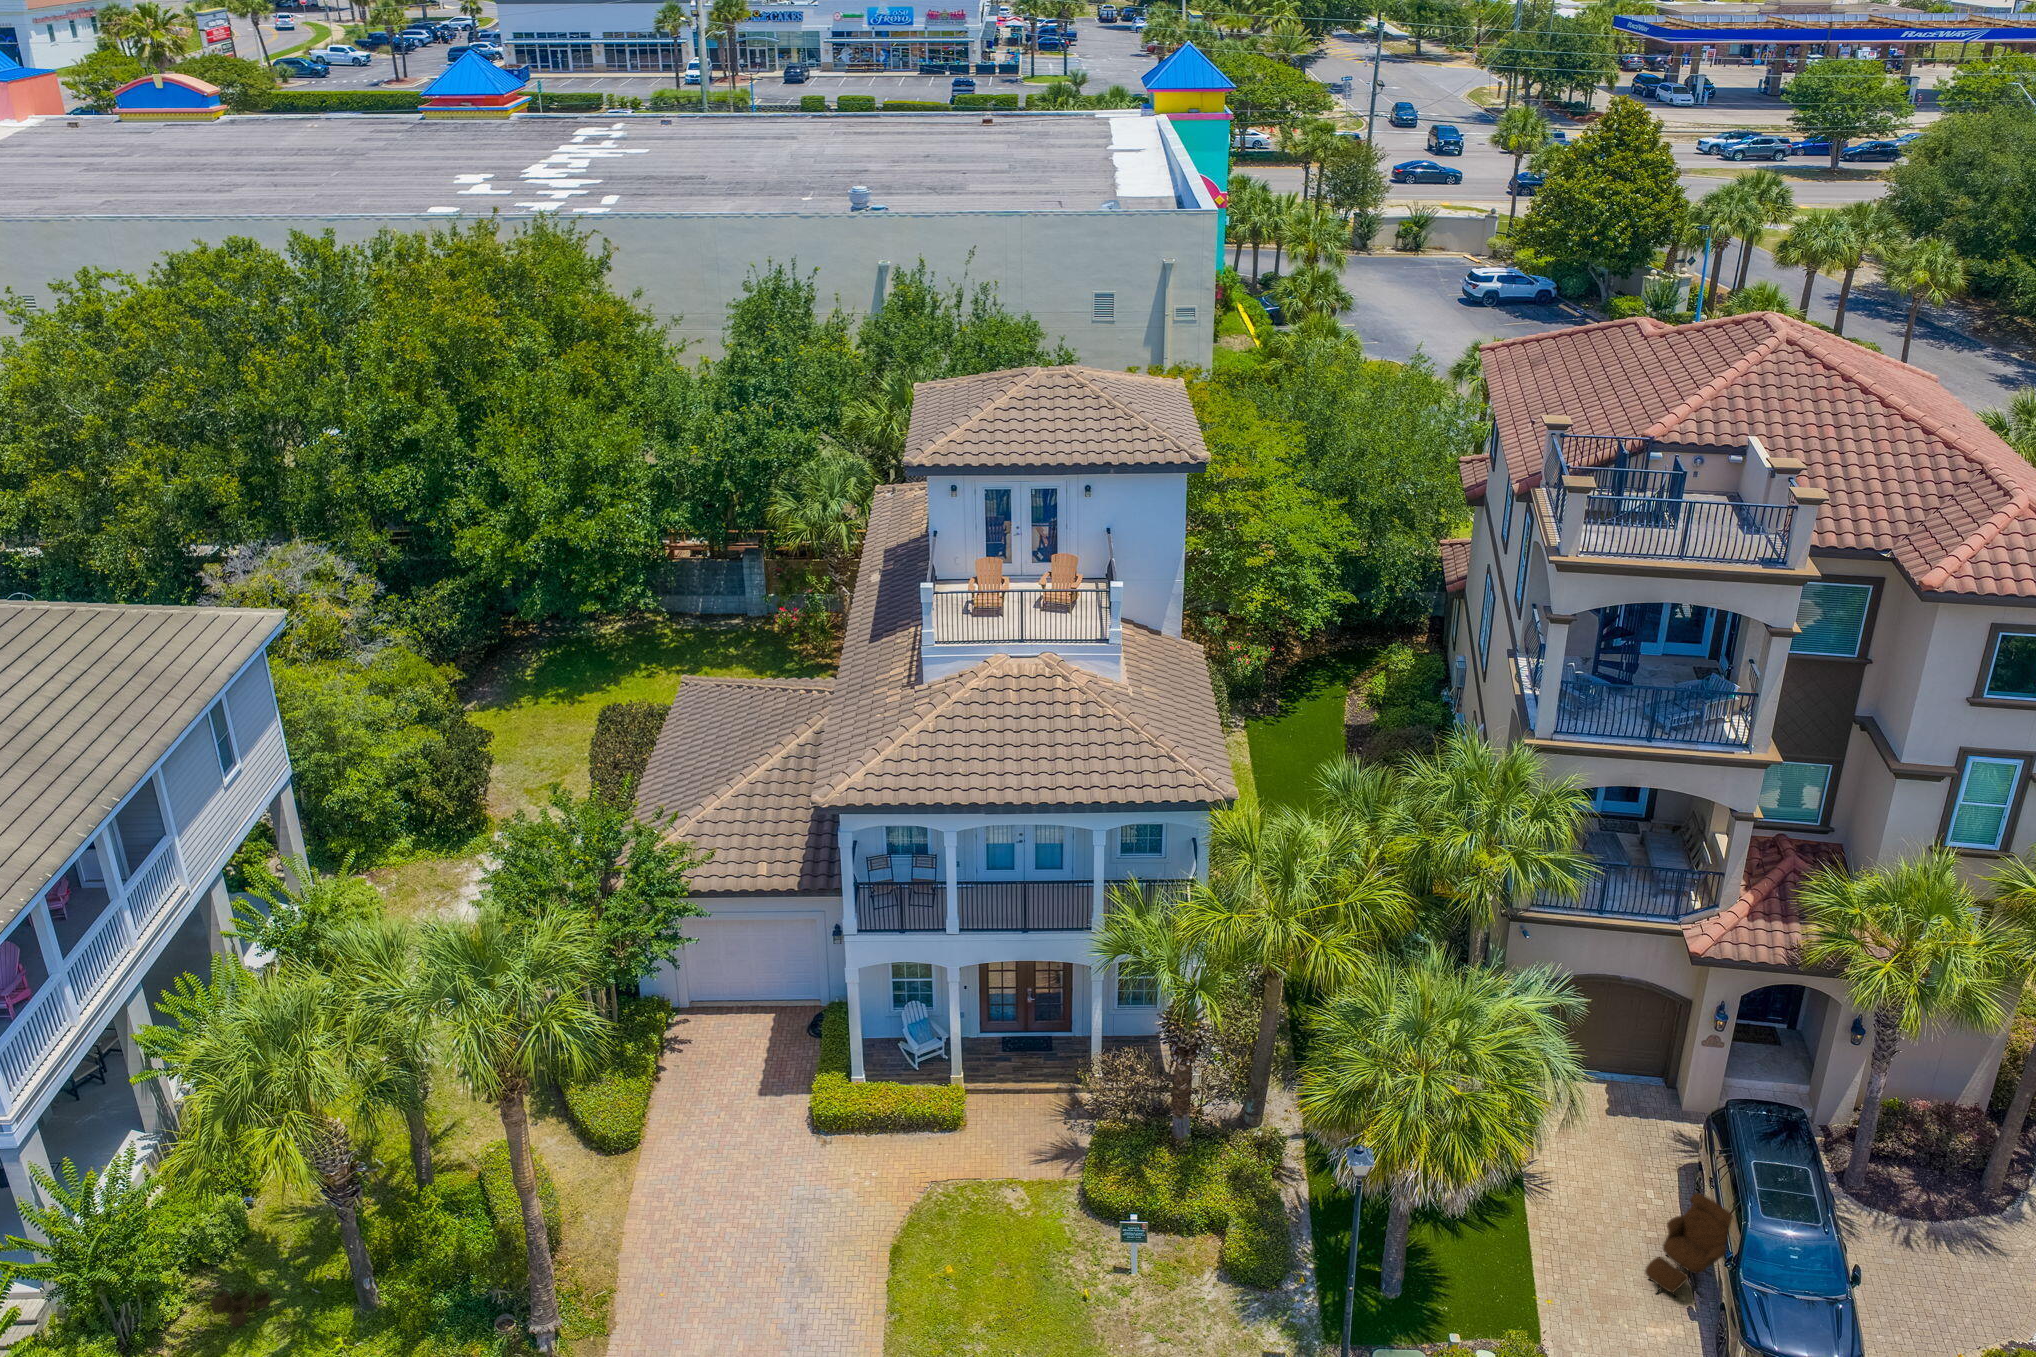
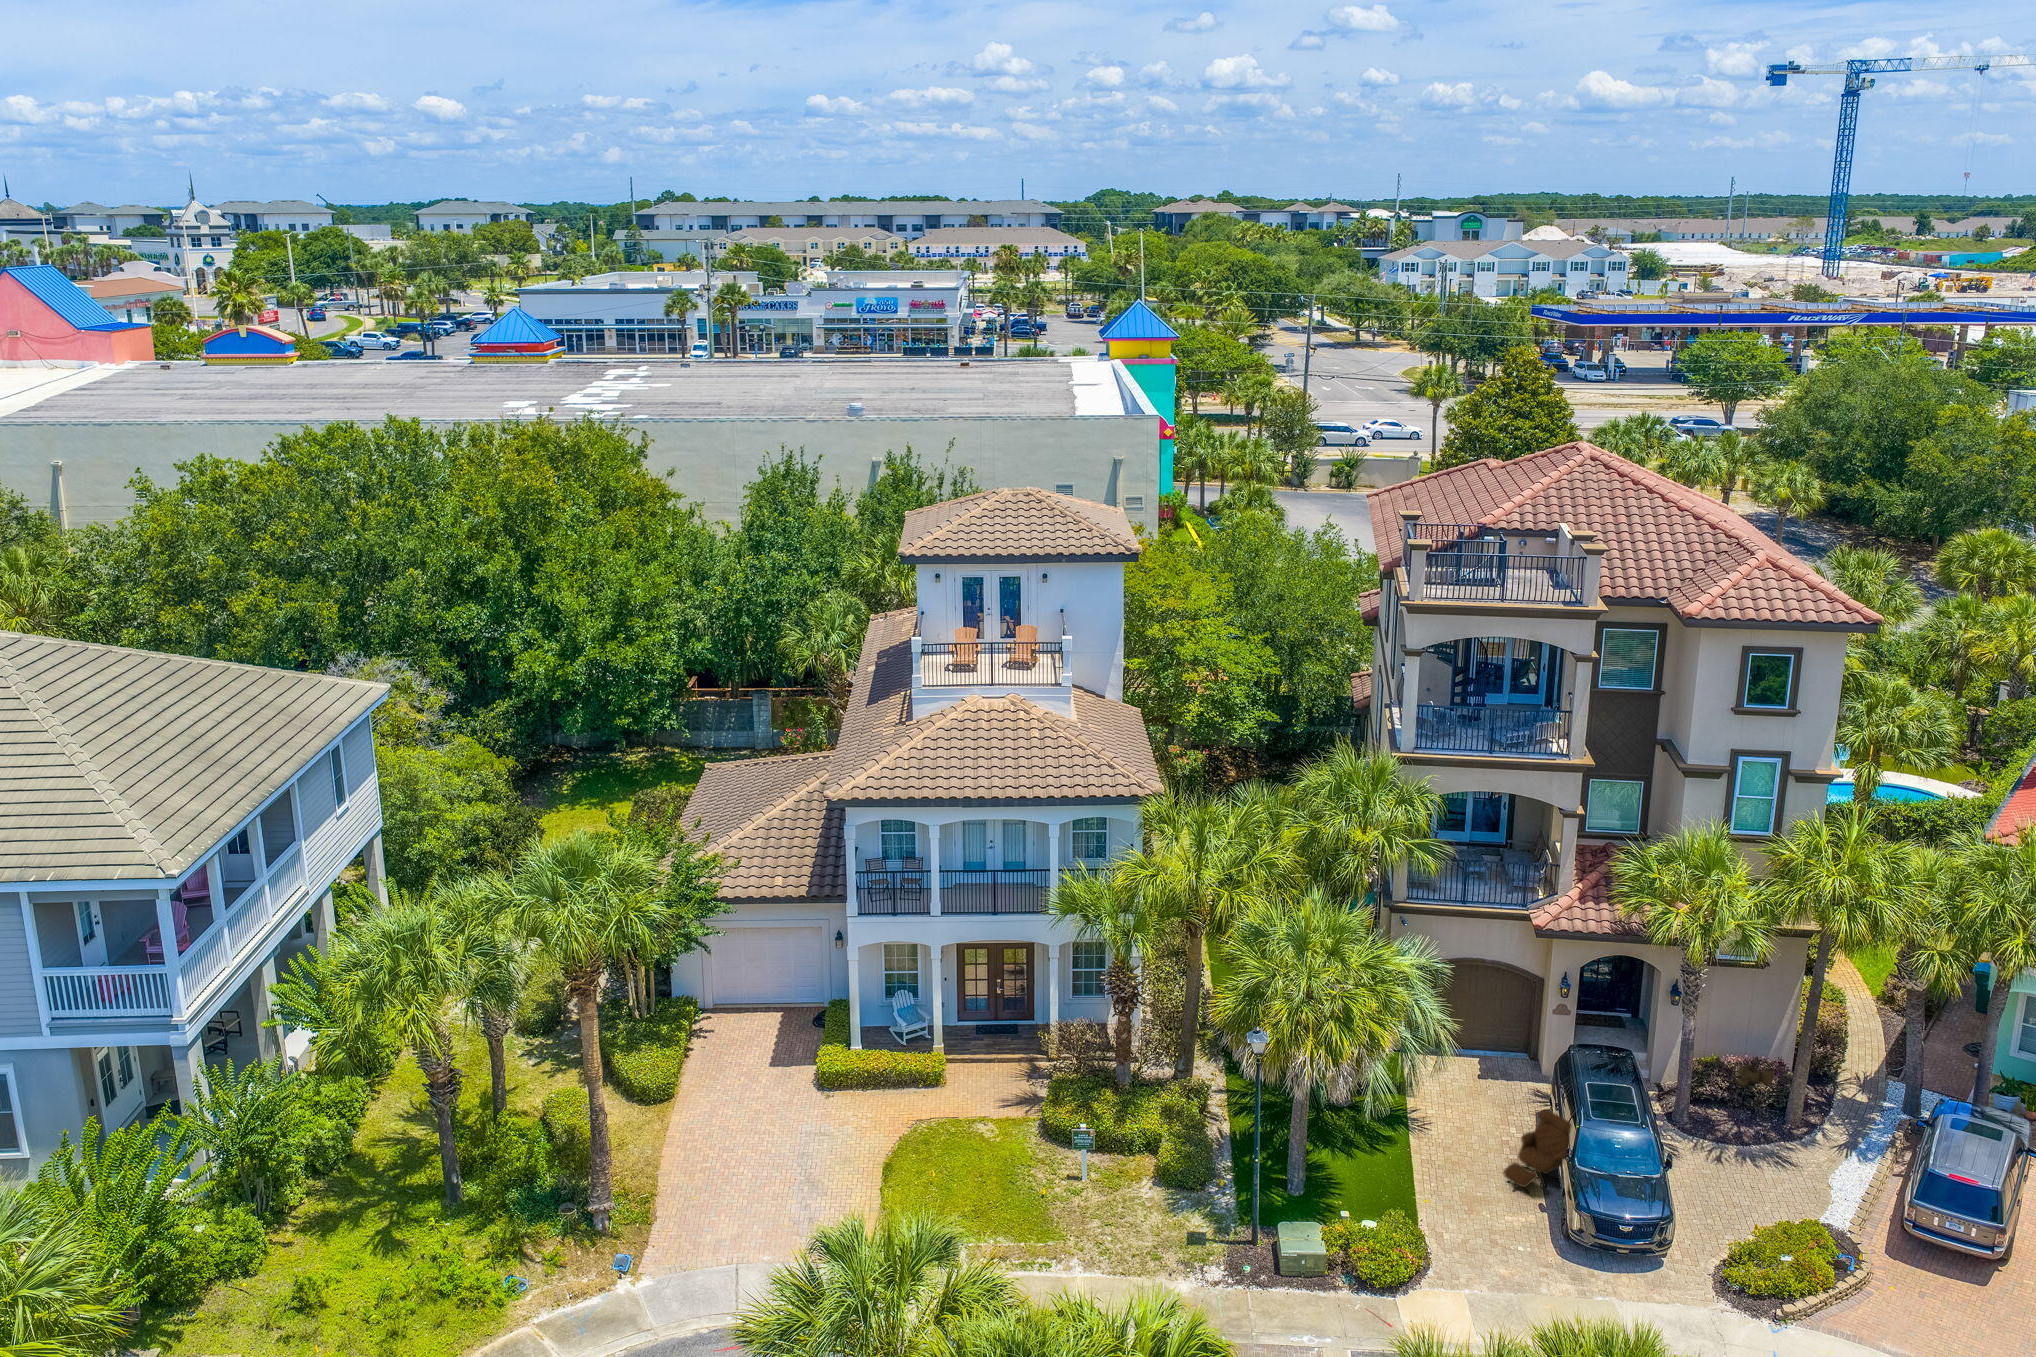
woven basket: present [211,1291,270,1327] -> present [1737,1063,1774,1086]

